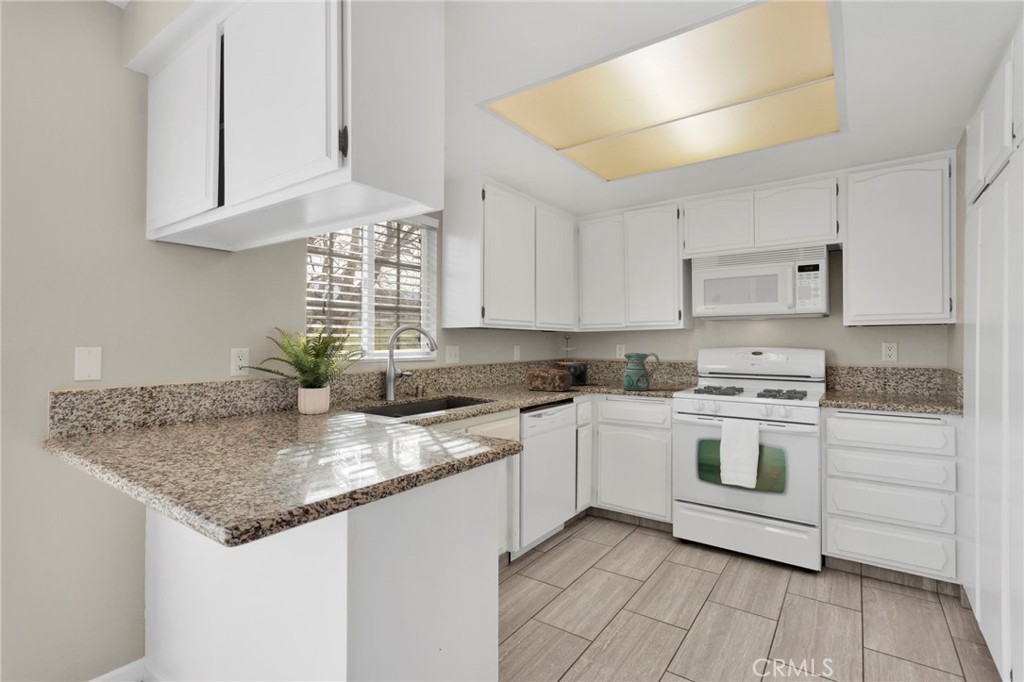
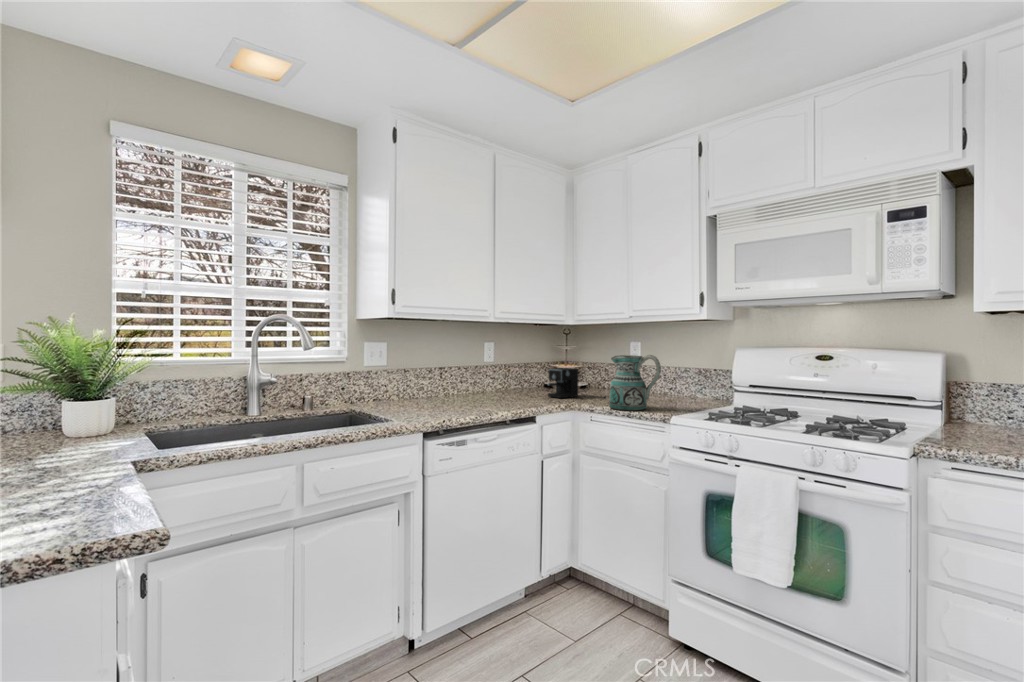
bread loaf: present [525,368,571,391] -> none [476,374,537,407]

